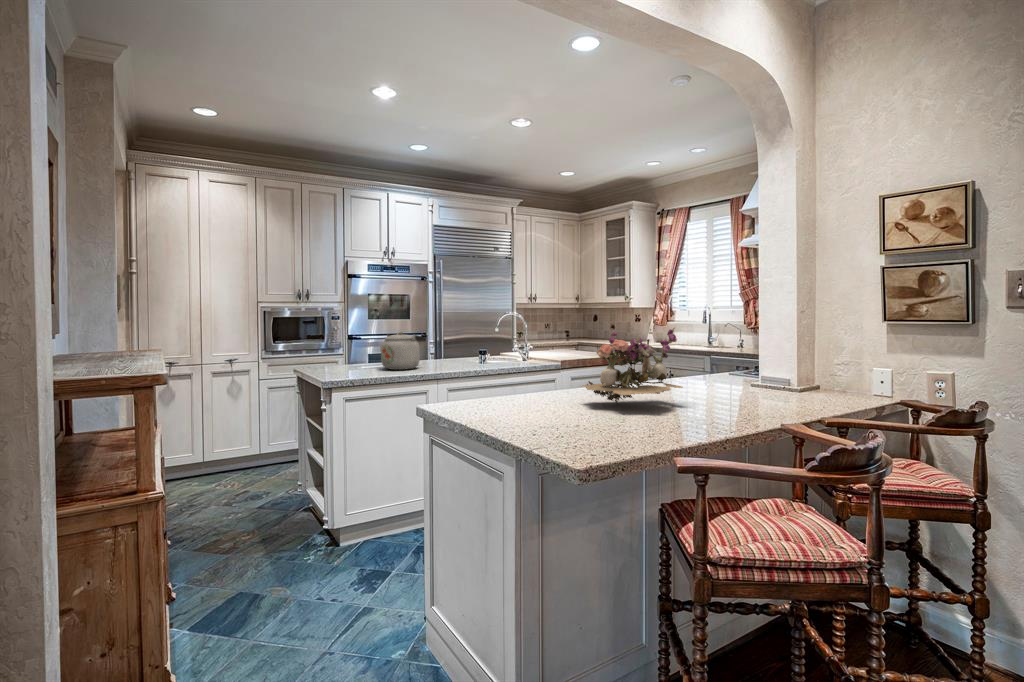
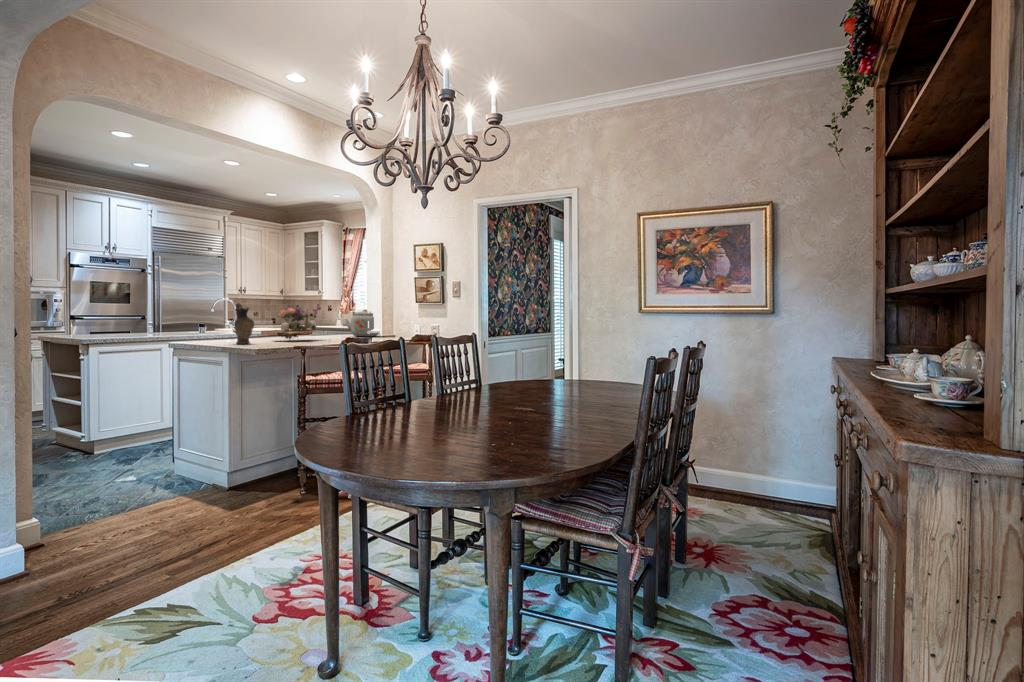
kettle: present [380,332,426,370] -> present [346,309,378,337]
ceramic pitcher: none [517,334,555,421] -> present [234,303,254,344]

